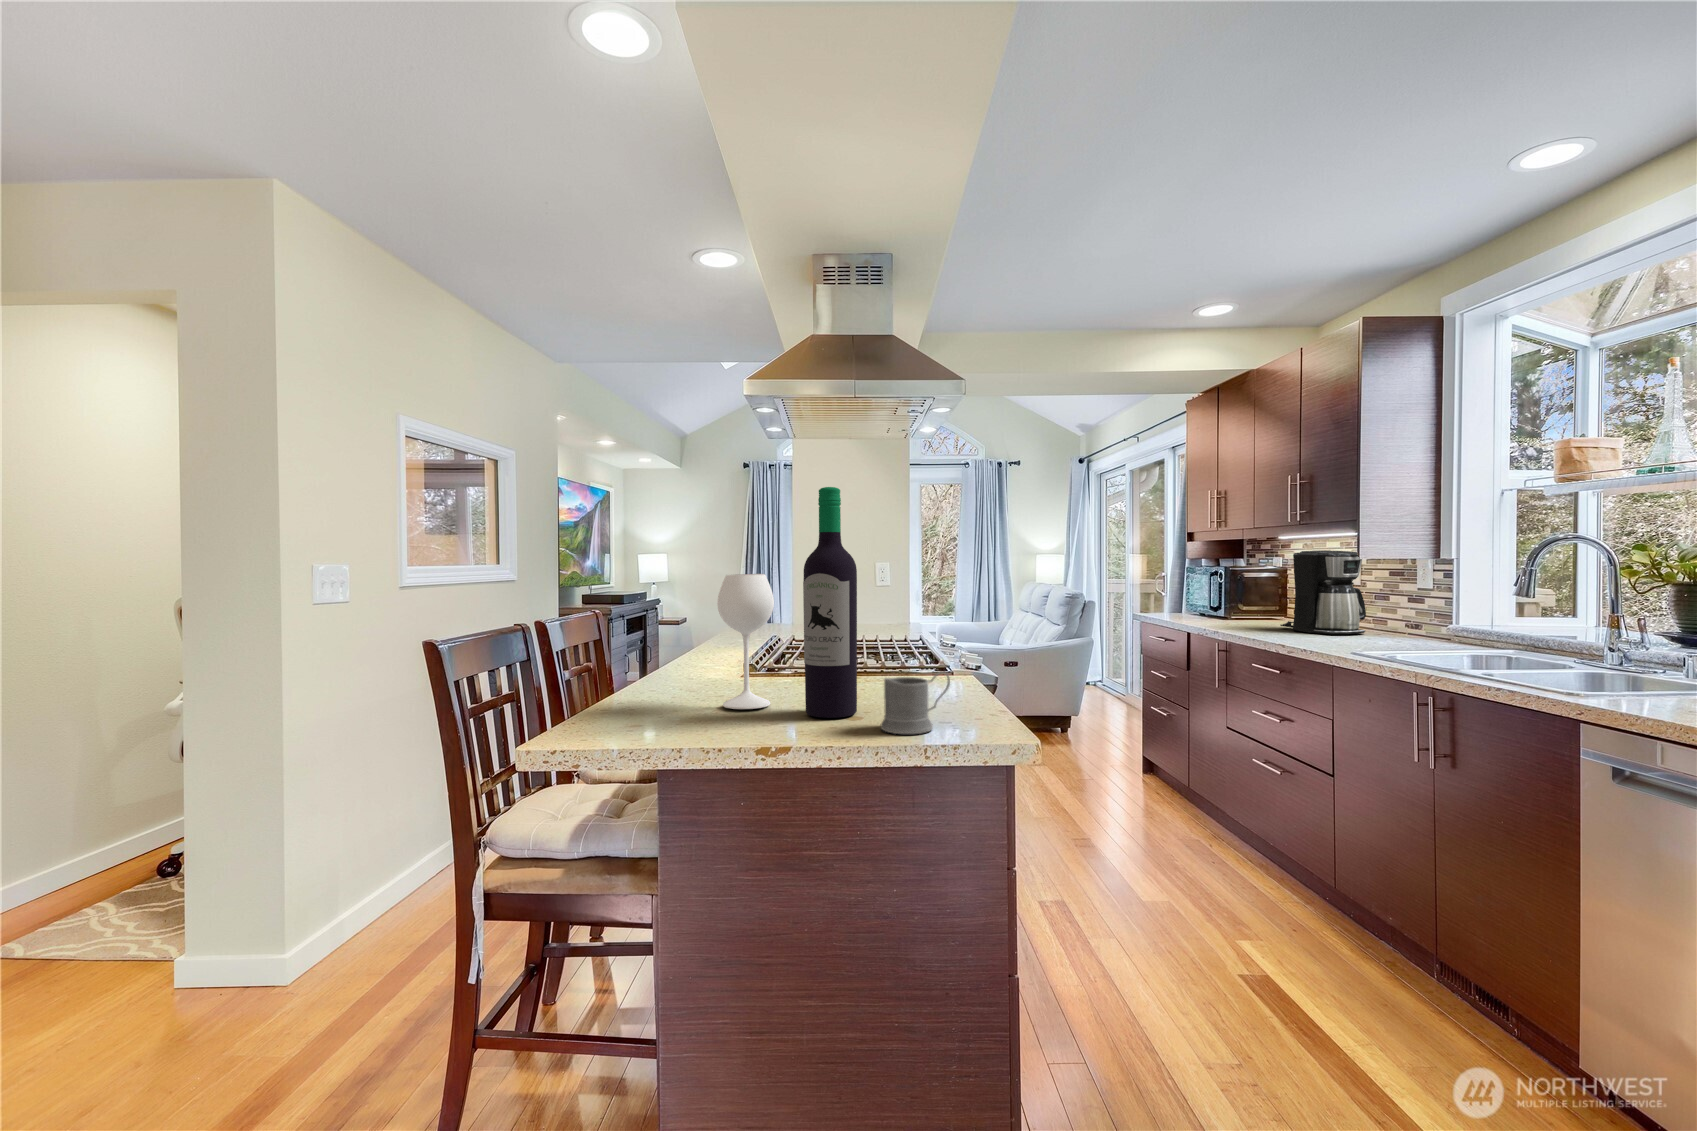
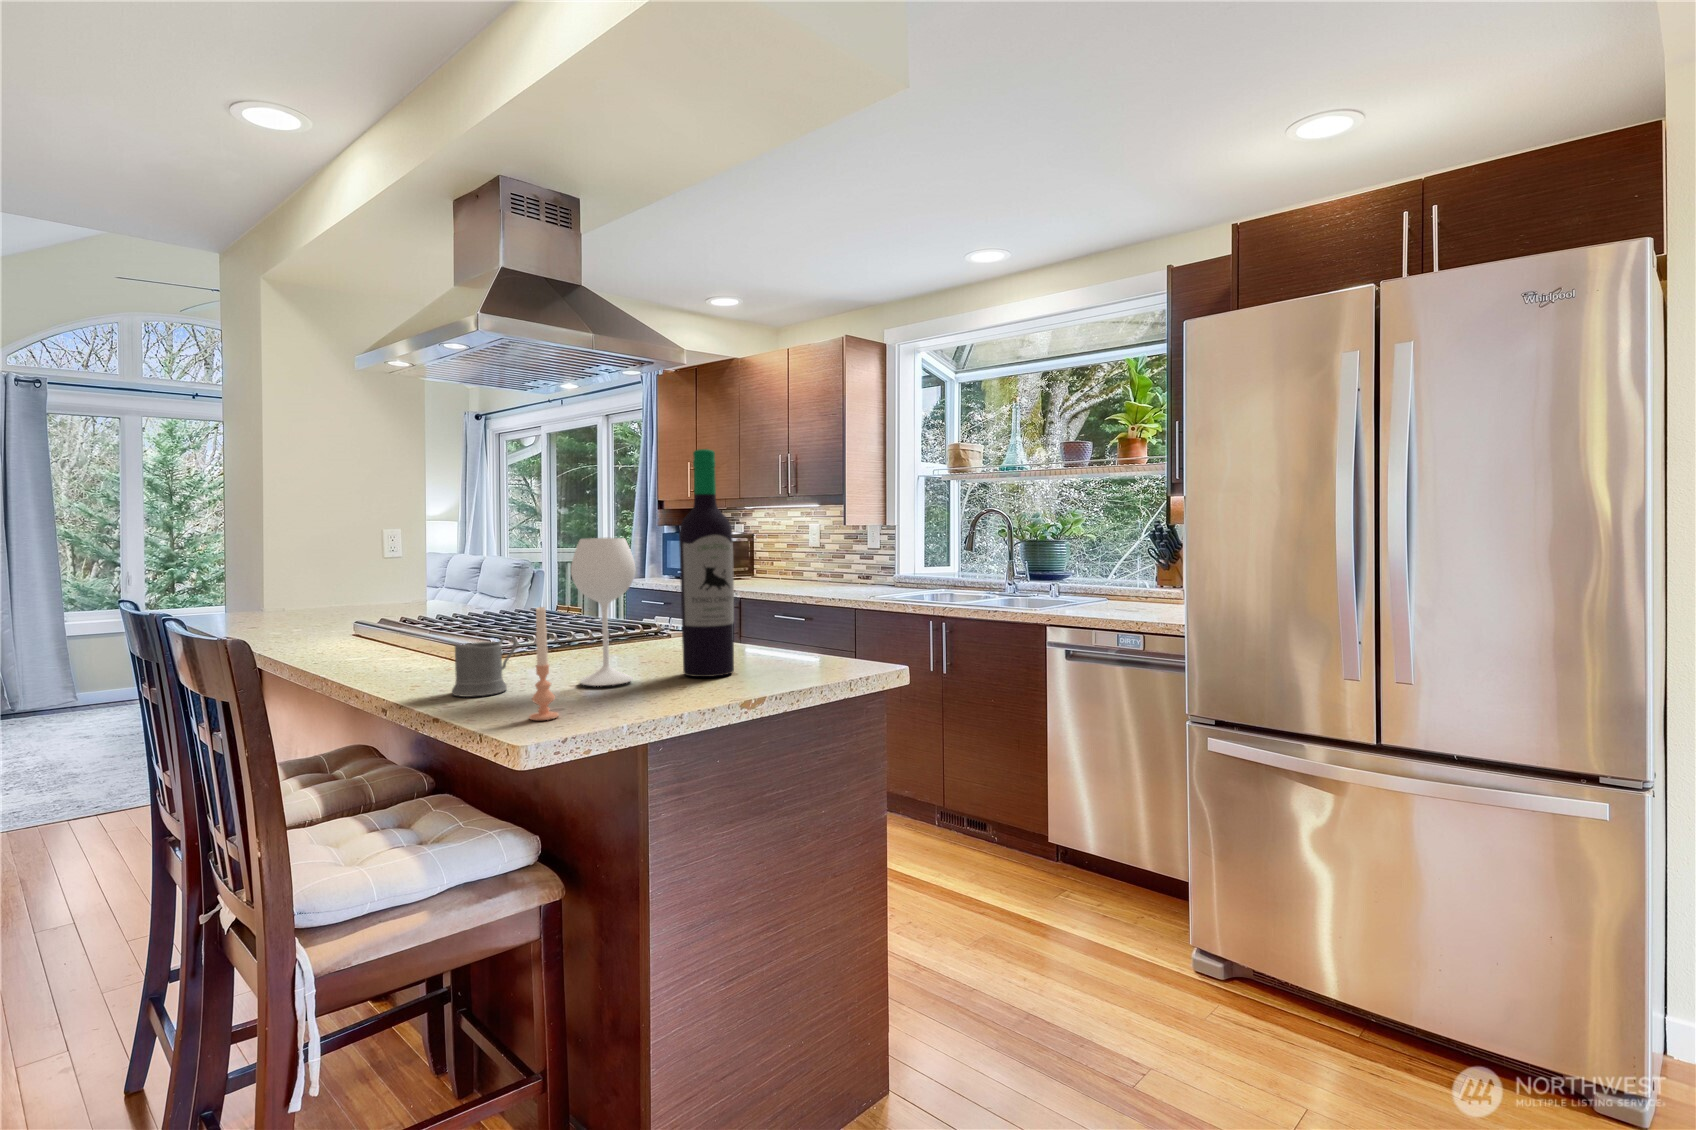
coffee maker: present [1280,551,1366,635] -> none [775,518,839,588]
candle: none [602,632,626,729] -> present [529,607,559,720]
mug: present [881,672,950,734] -> present [452,634,517,697]

